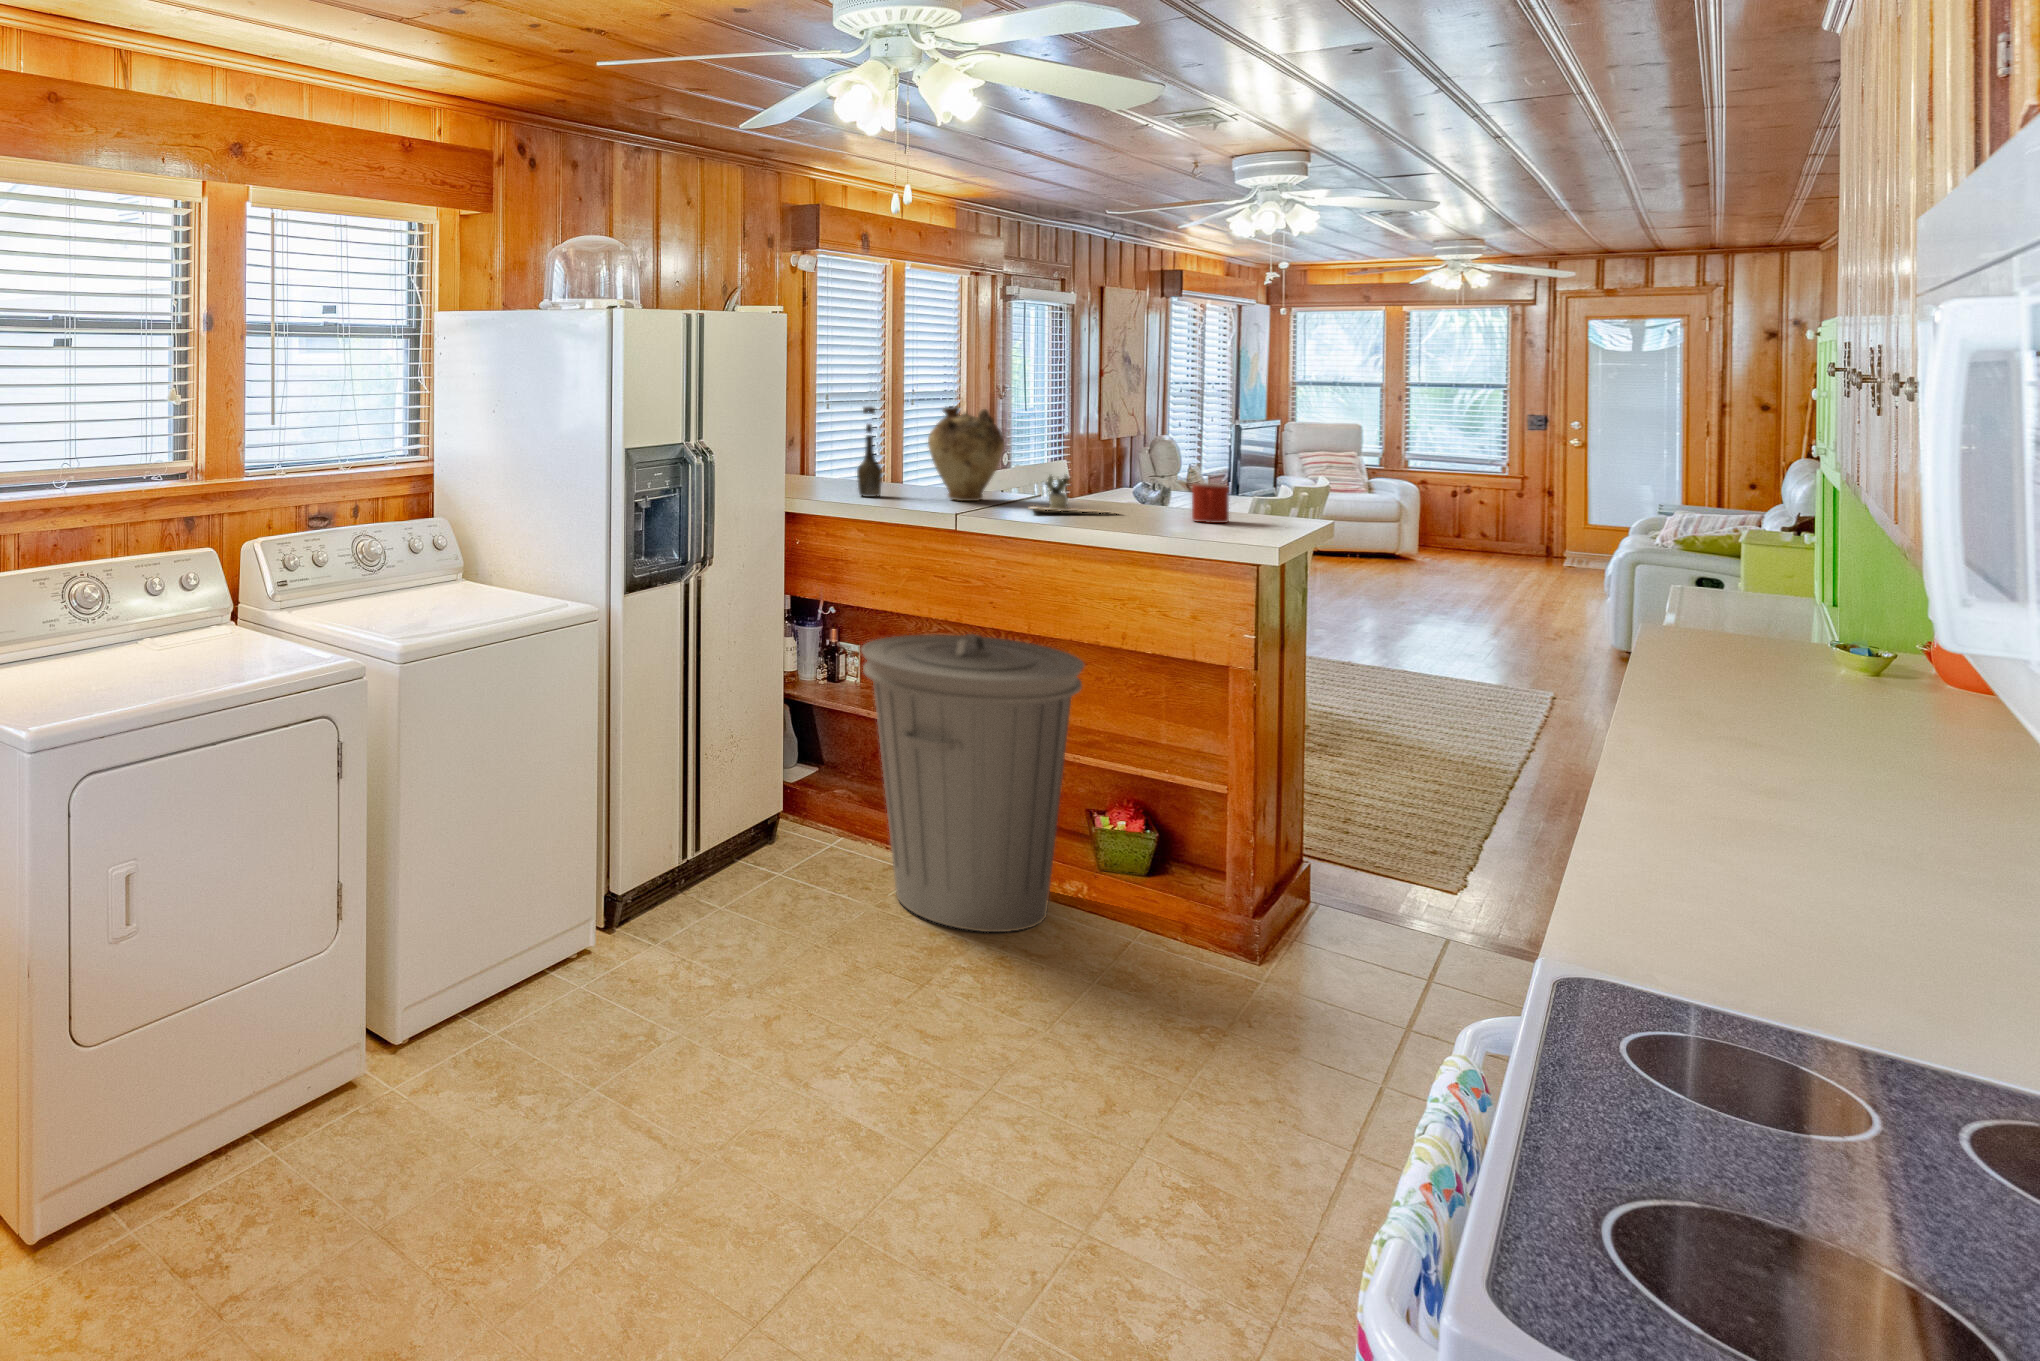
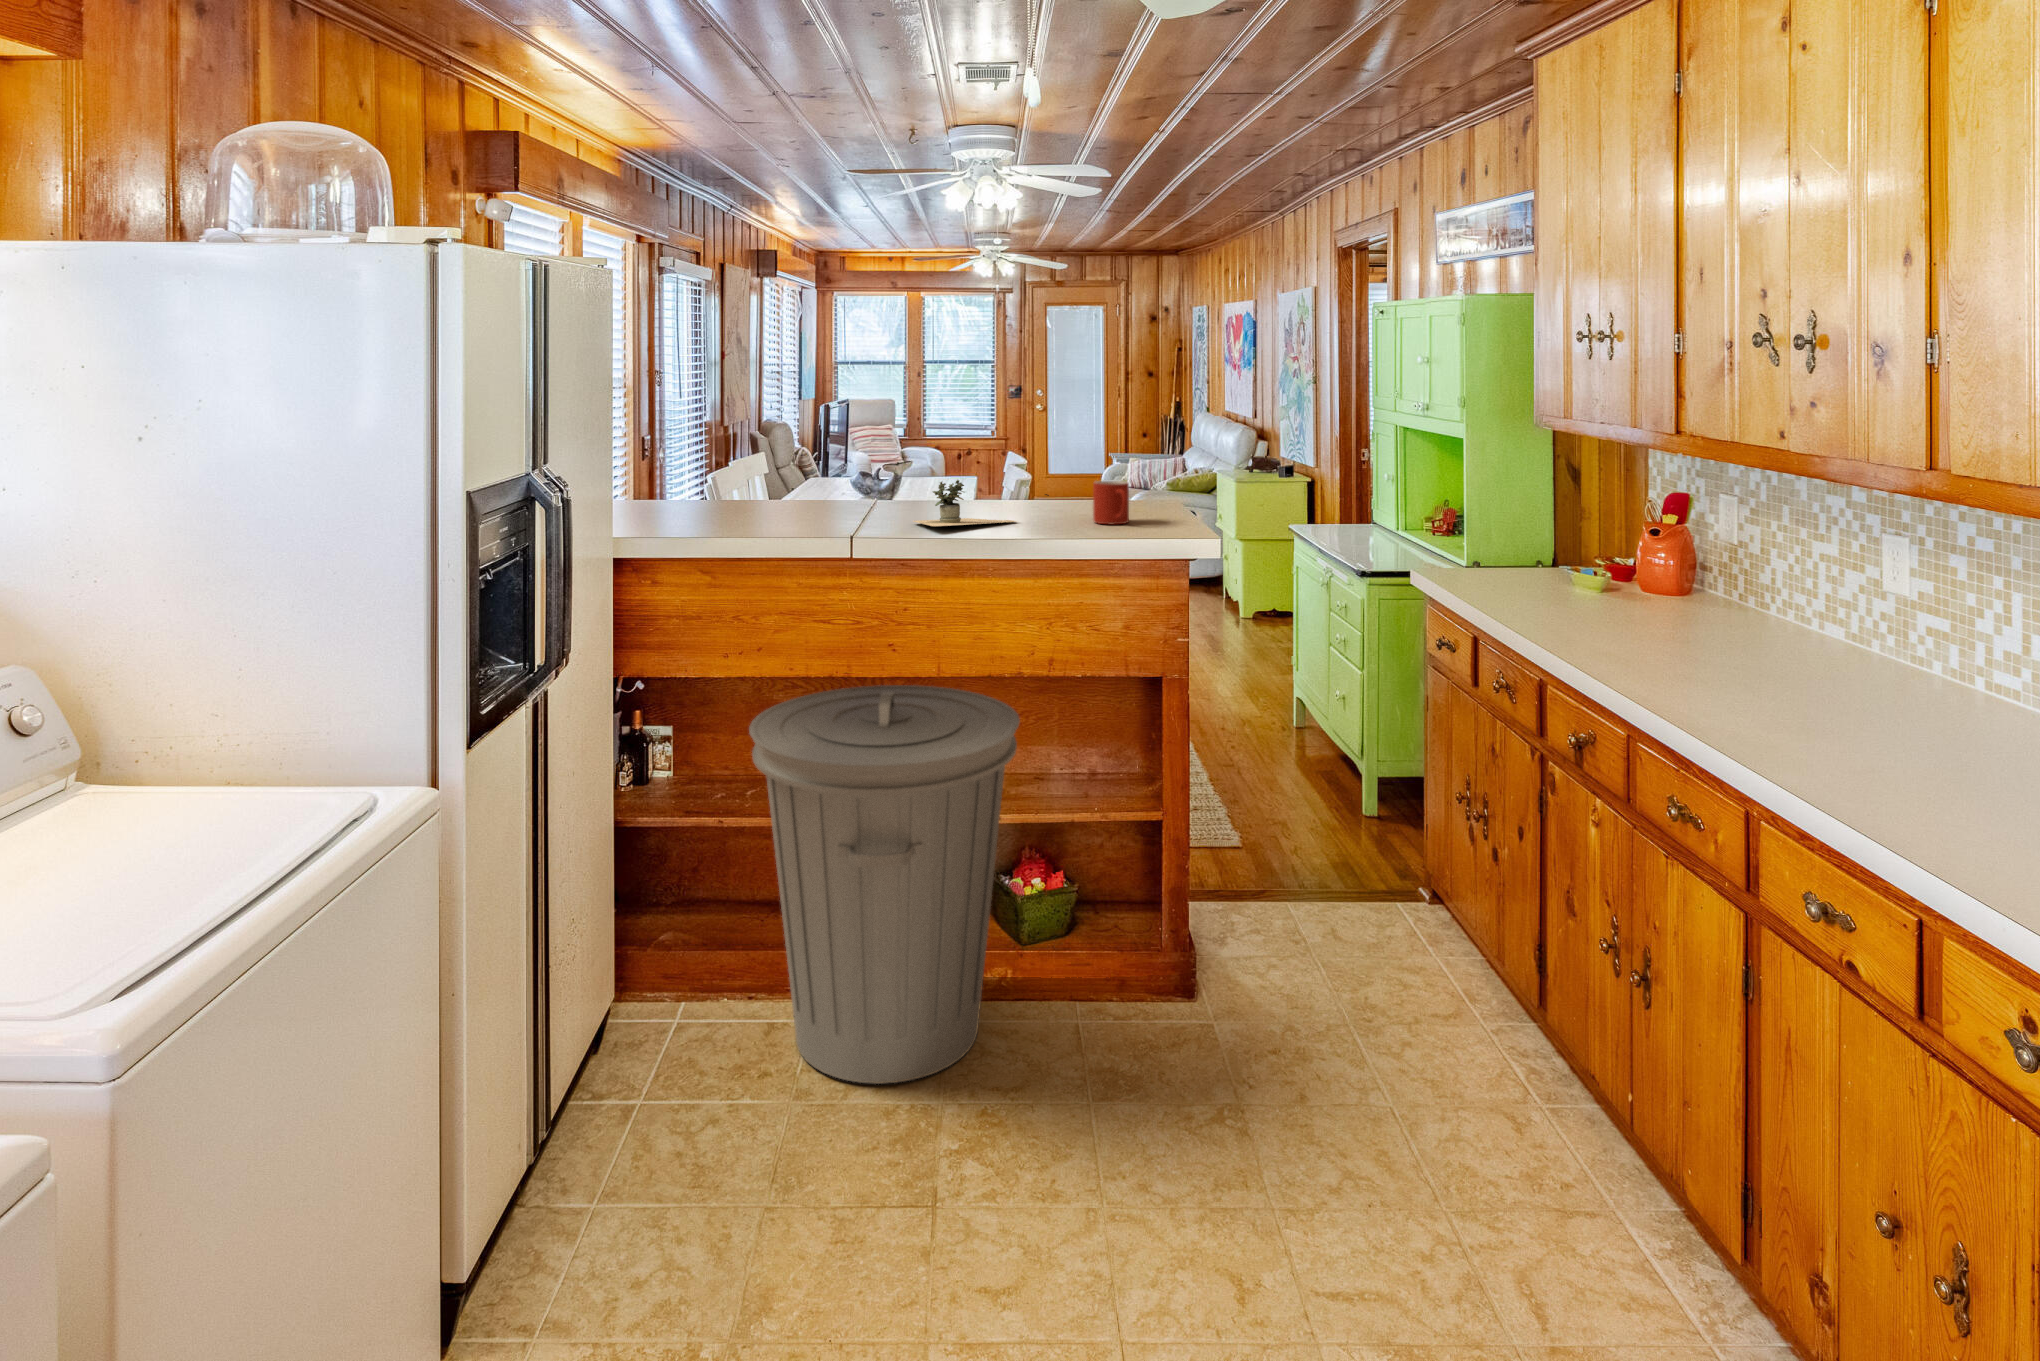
bottle: present [857,406,882,497] -> none [674,405,708,525]
vase: present [928,407,1004,501] -> none [771,402,862,520]

